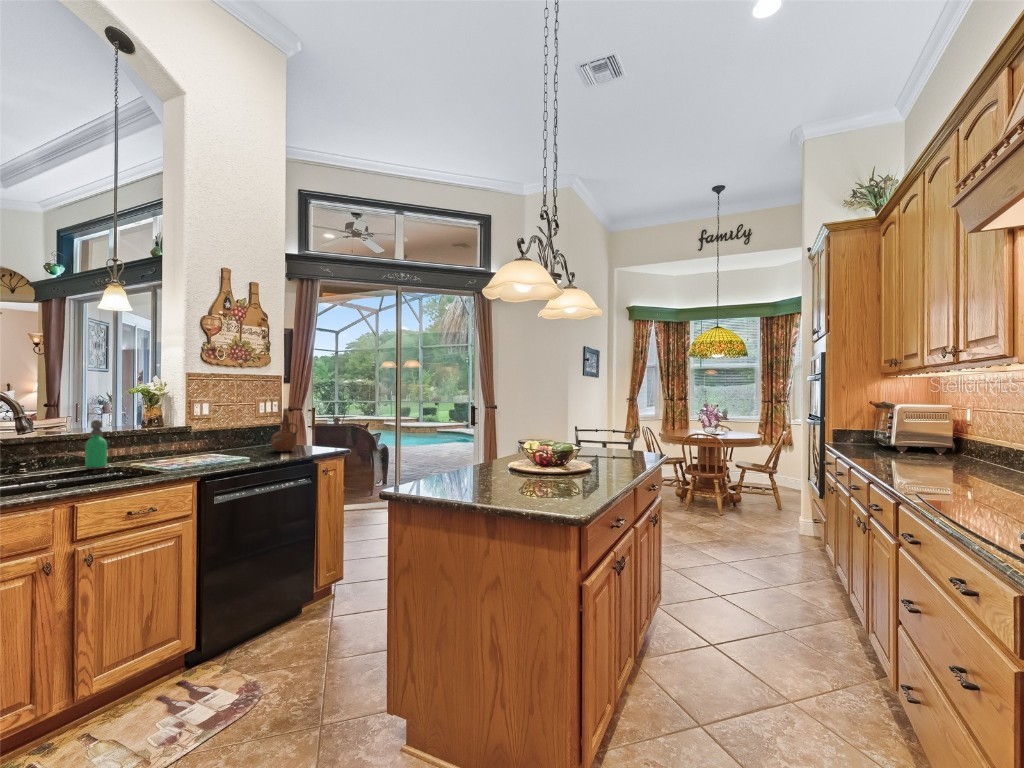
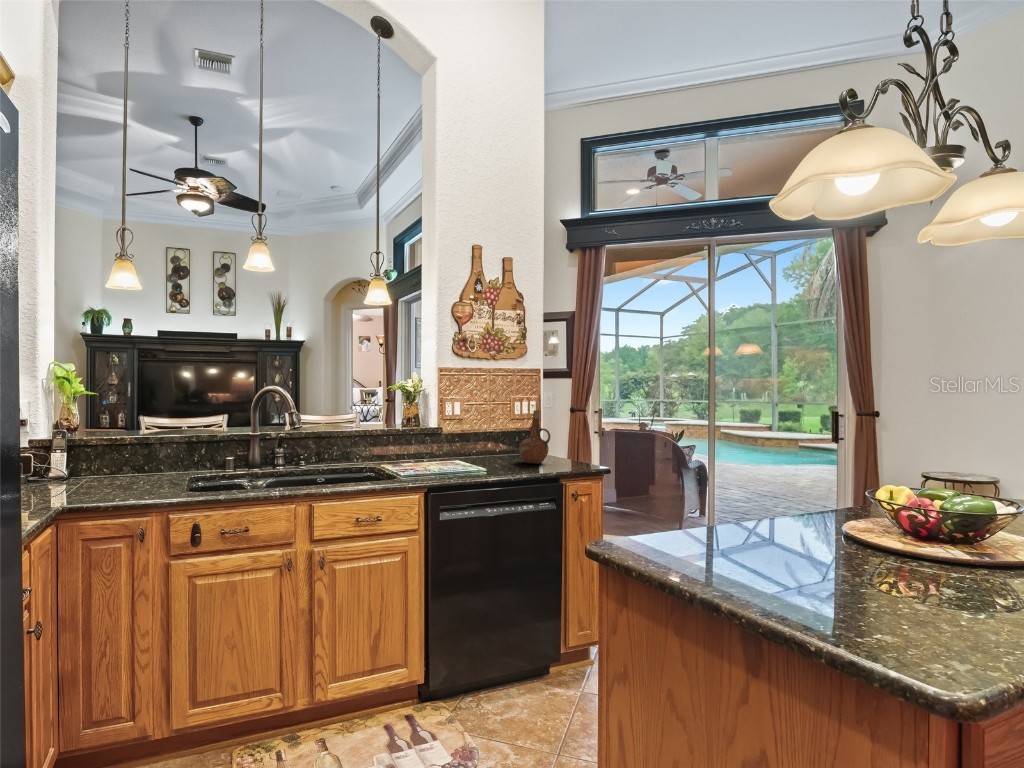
soap dispenser: present [85,420,107,469] -> none [339,417,358,468]

